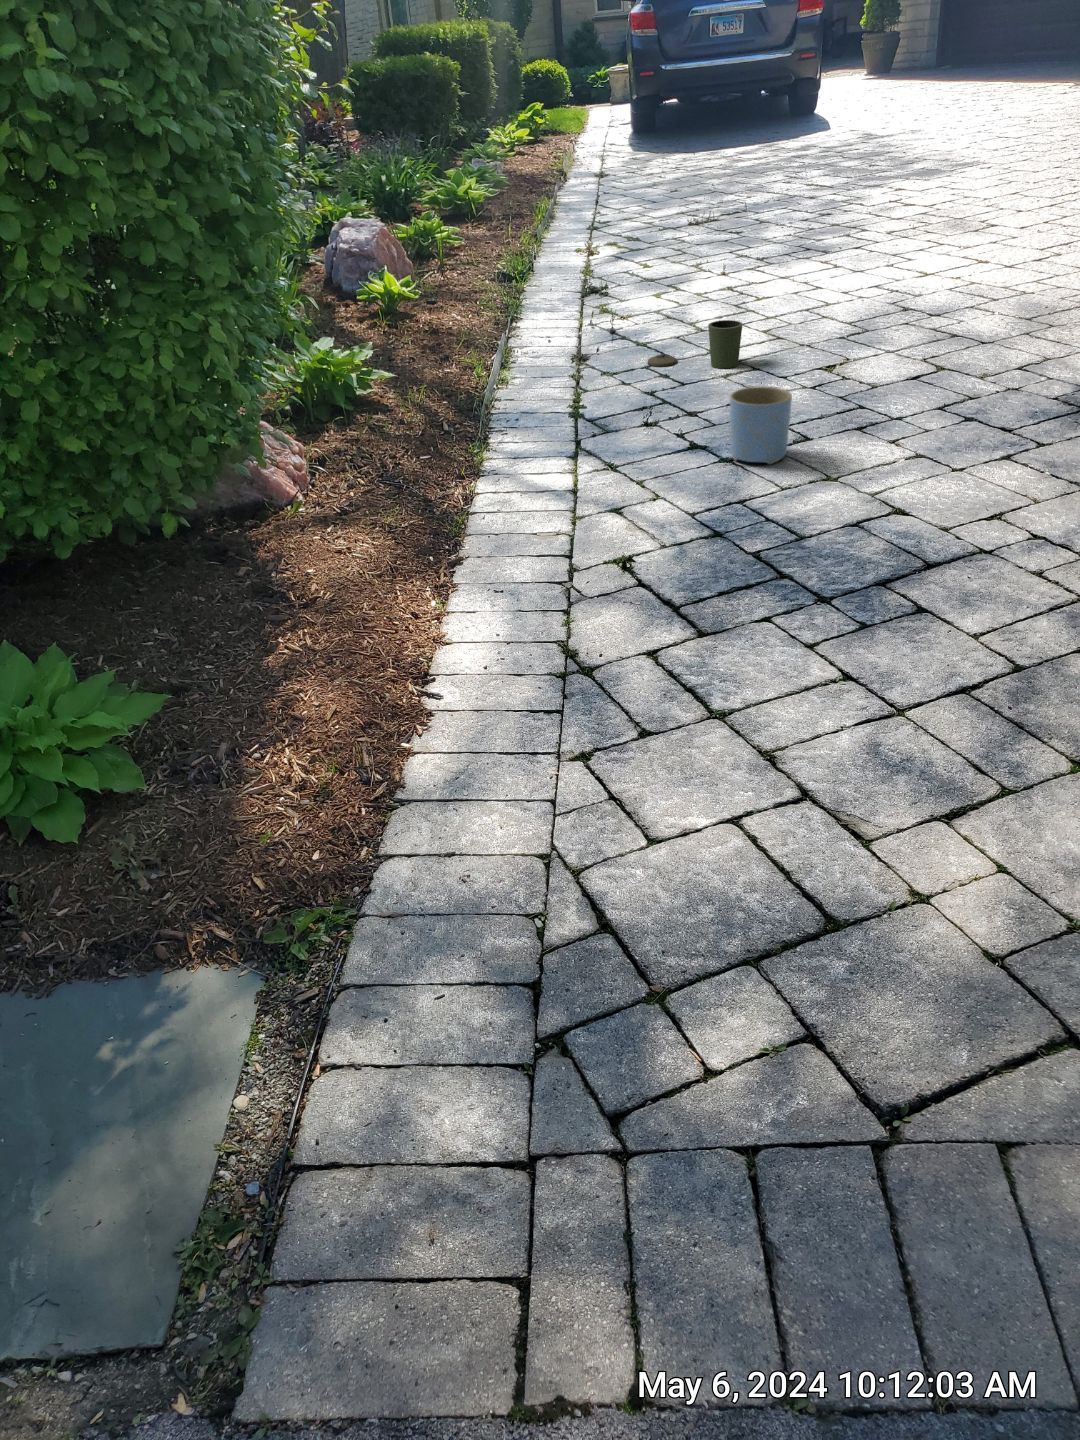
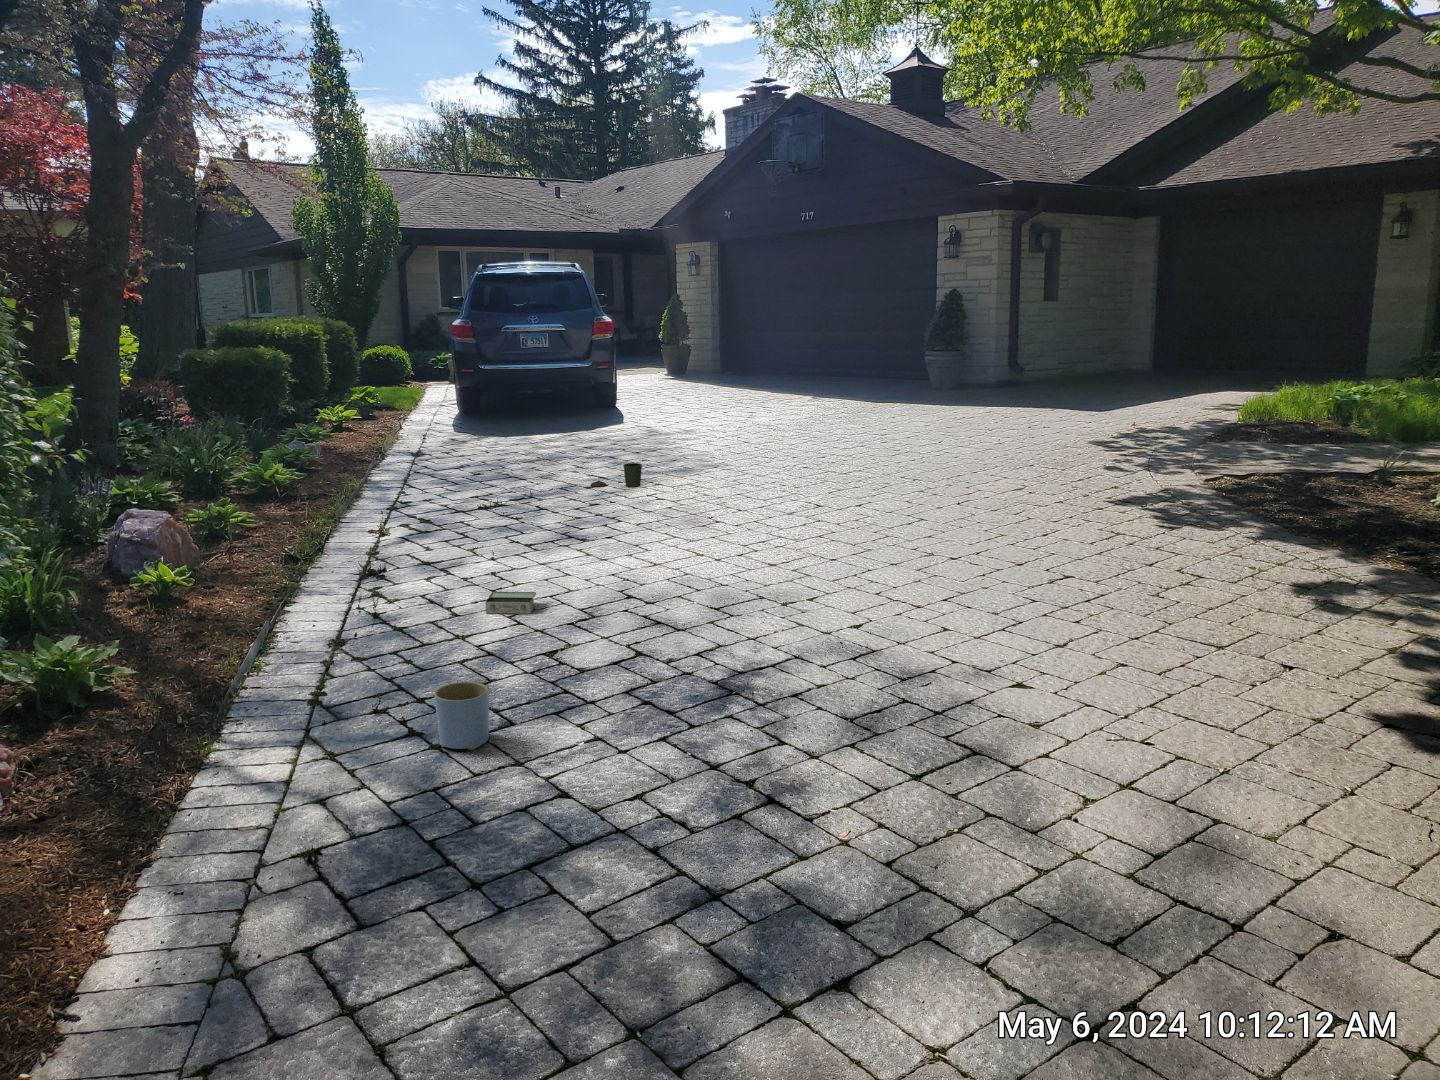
toolbox: none [736,305,793,330] -> present [485,592,537,614]
trash can: present [647,320,742,368] -> present [590,463,642,487]

